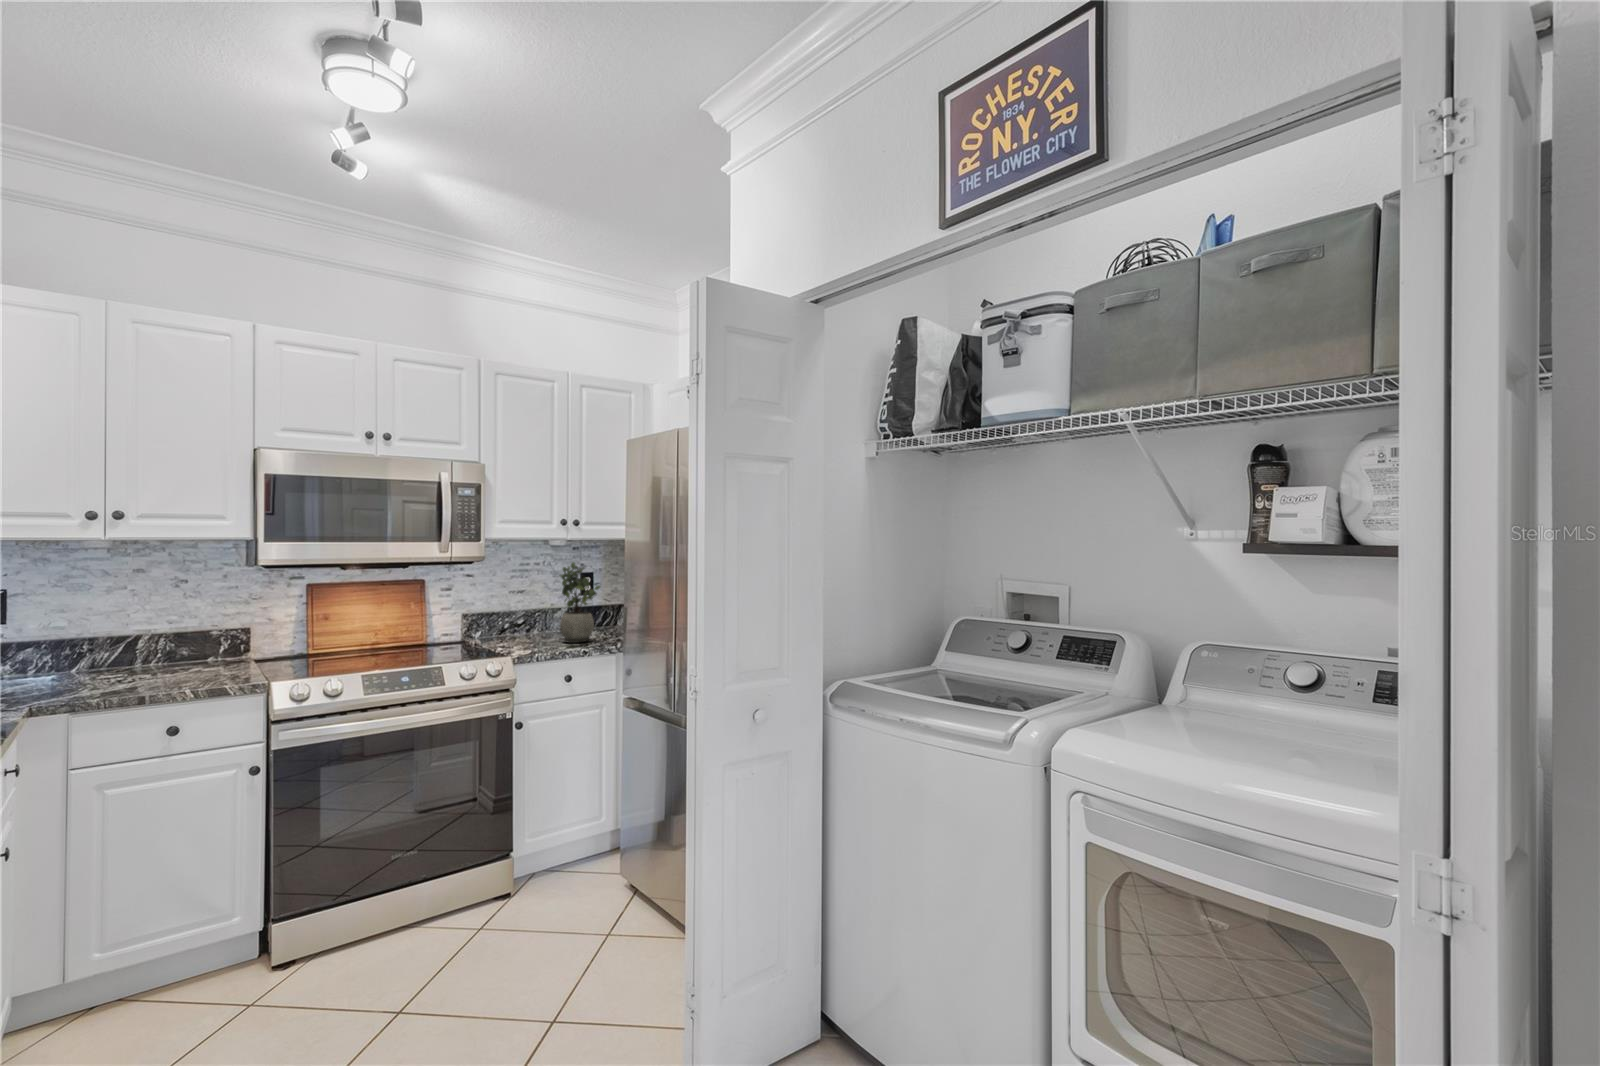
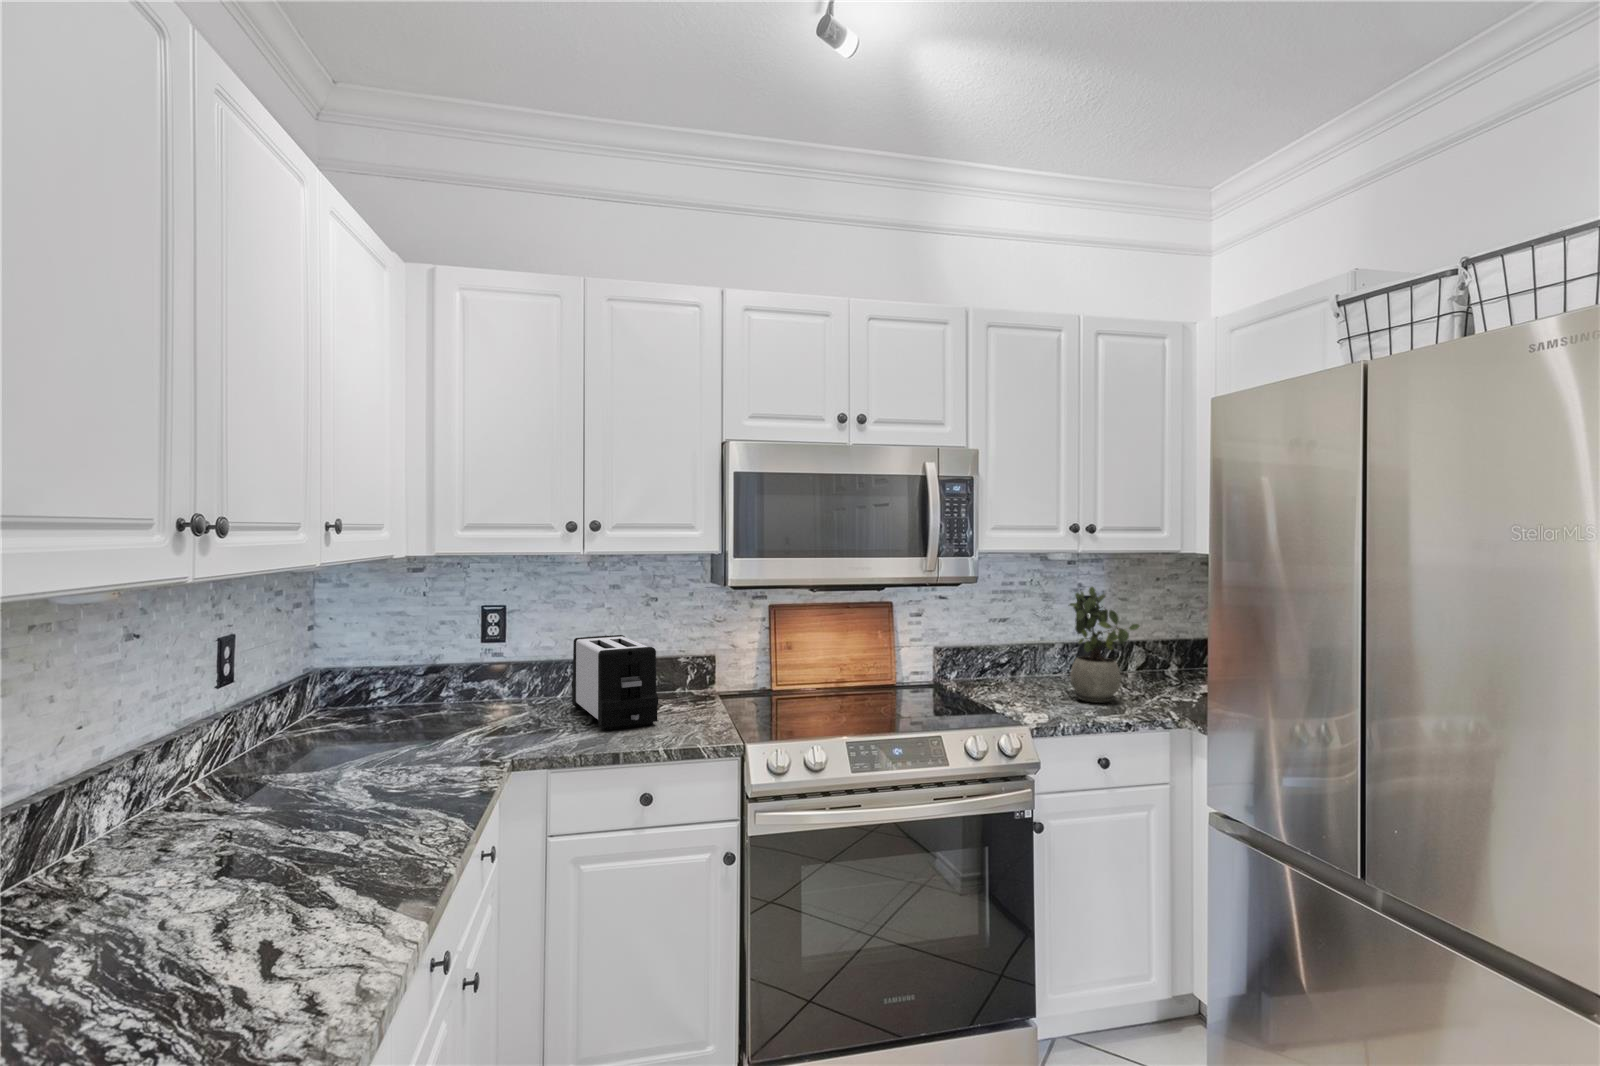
toaster: none [89,611,185,686] -> present [572,635,658,730]

